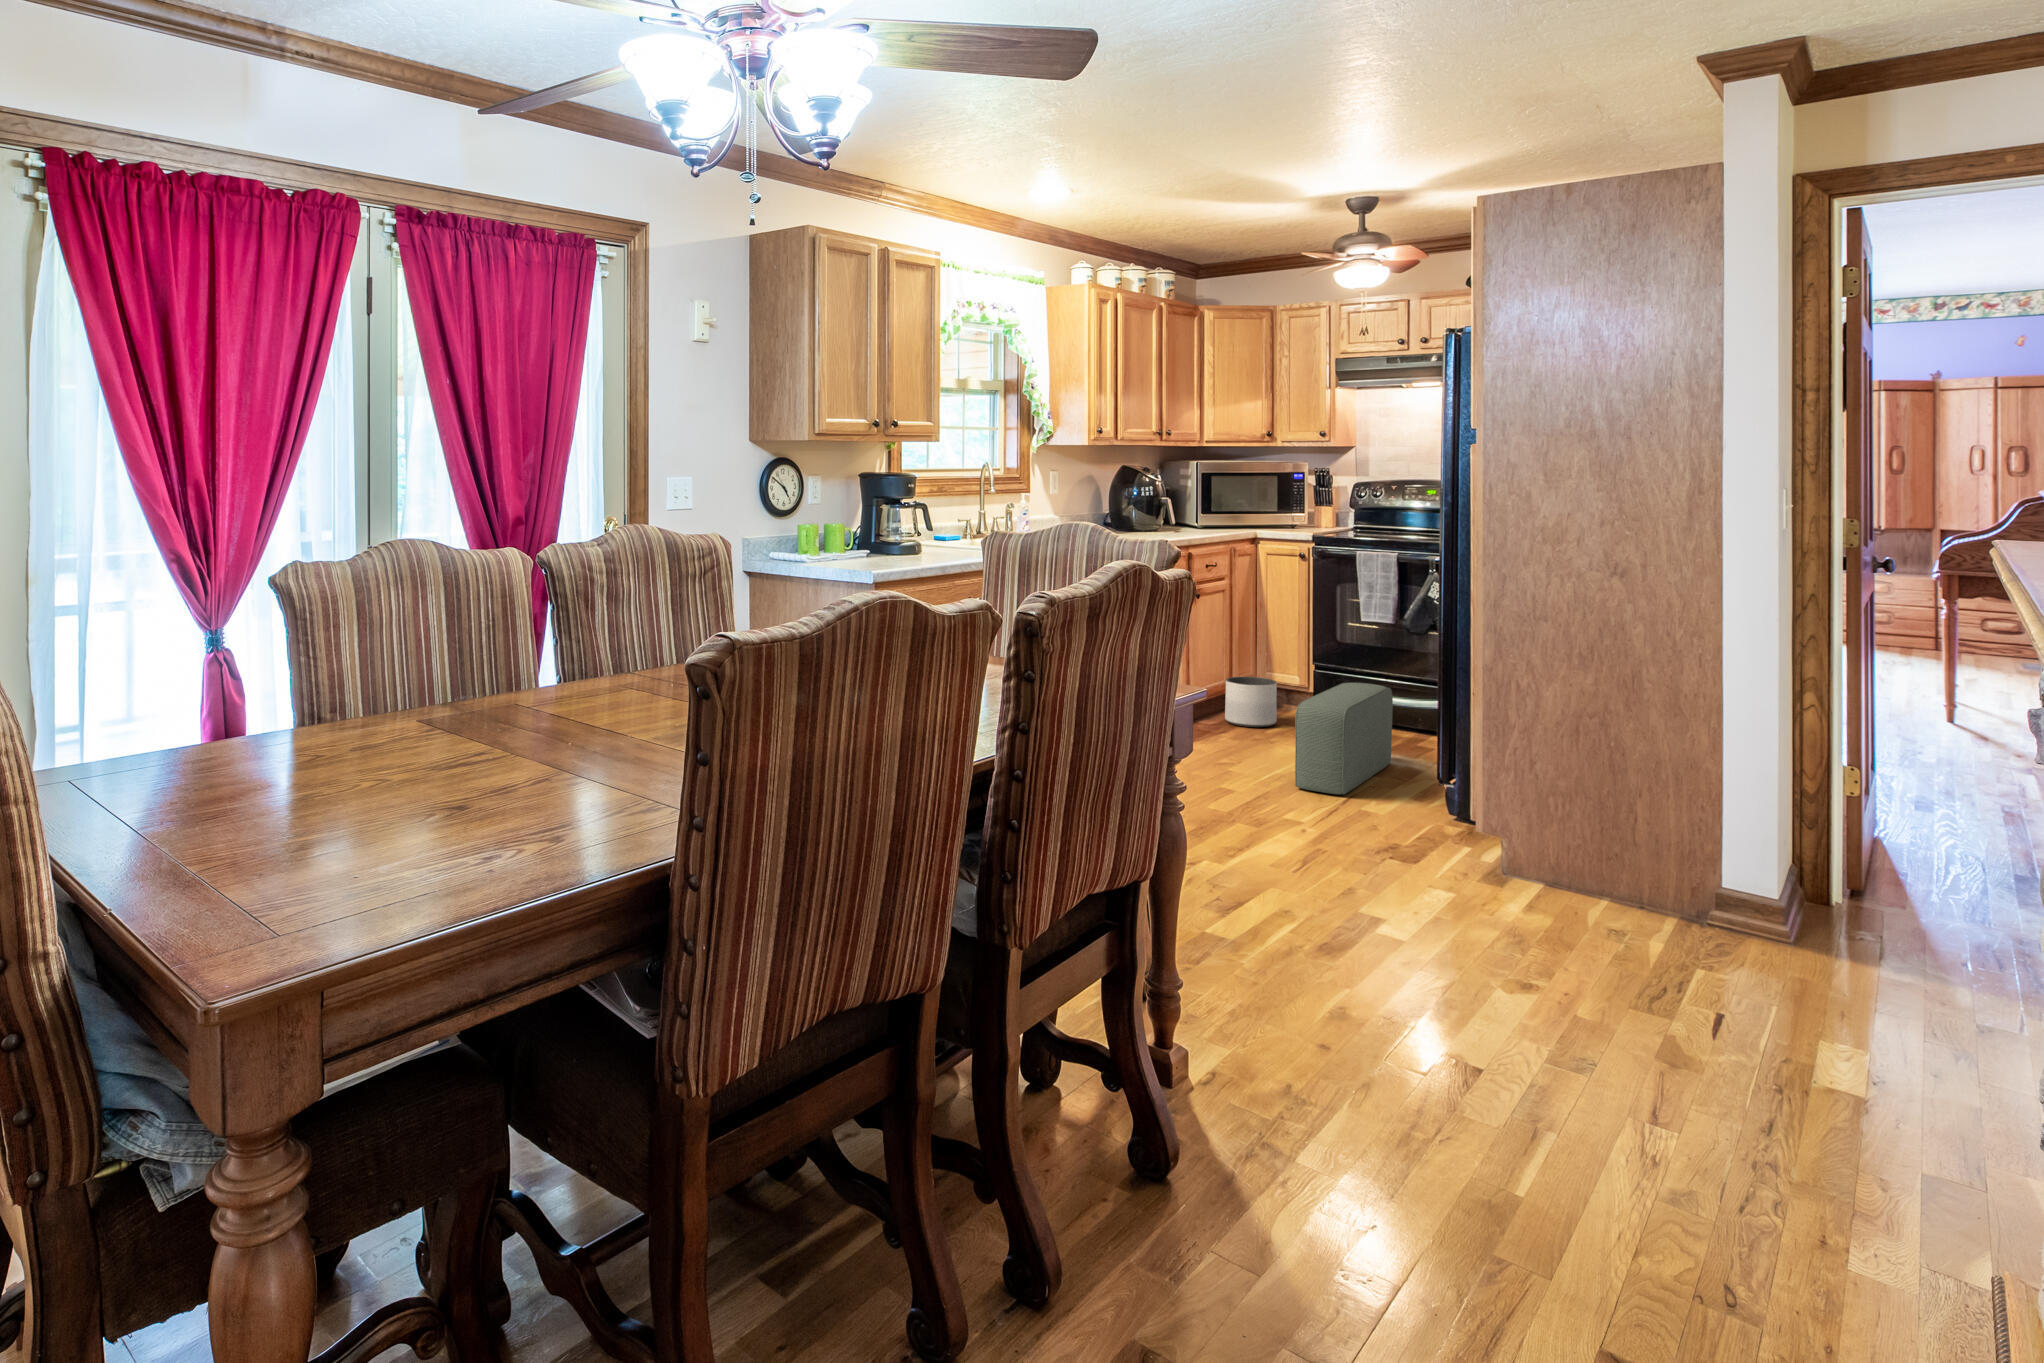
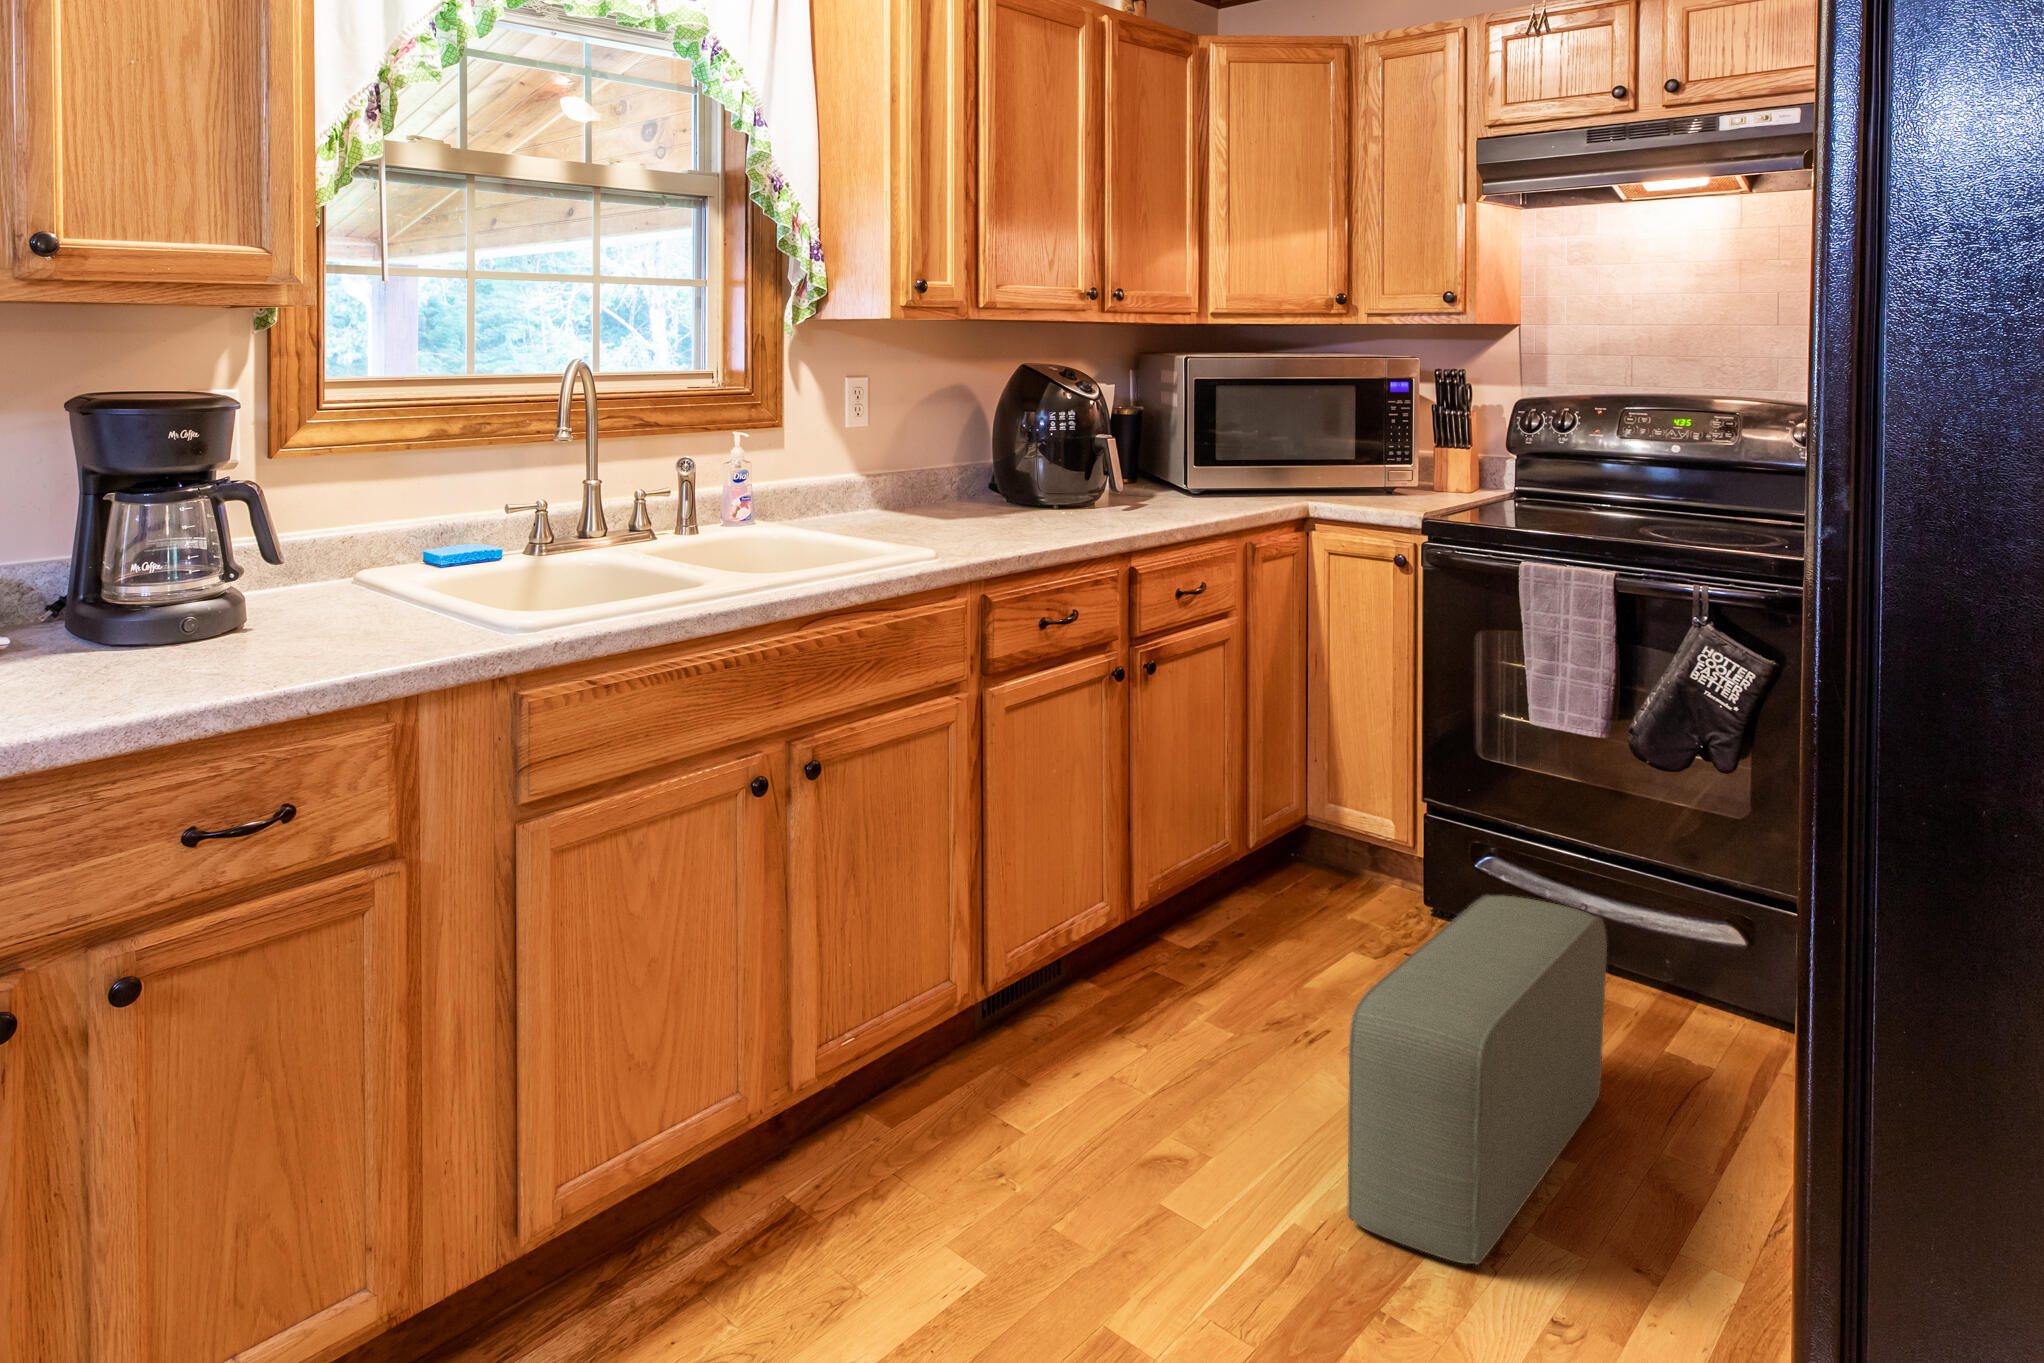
planter: present [1225,677,1277,727] -> none [1226,825,1337,948]

